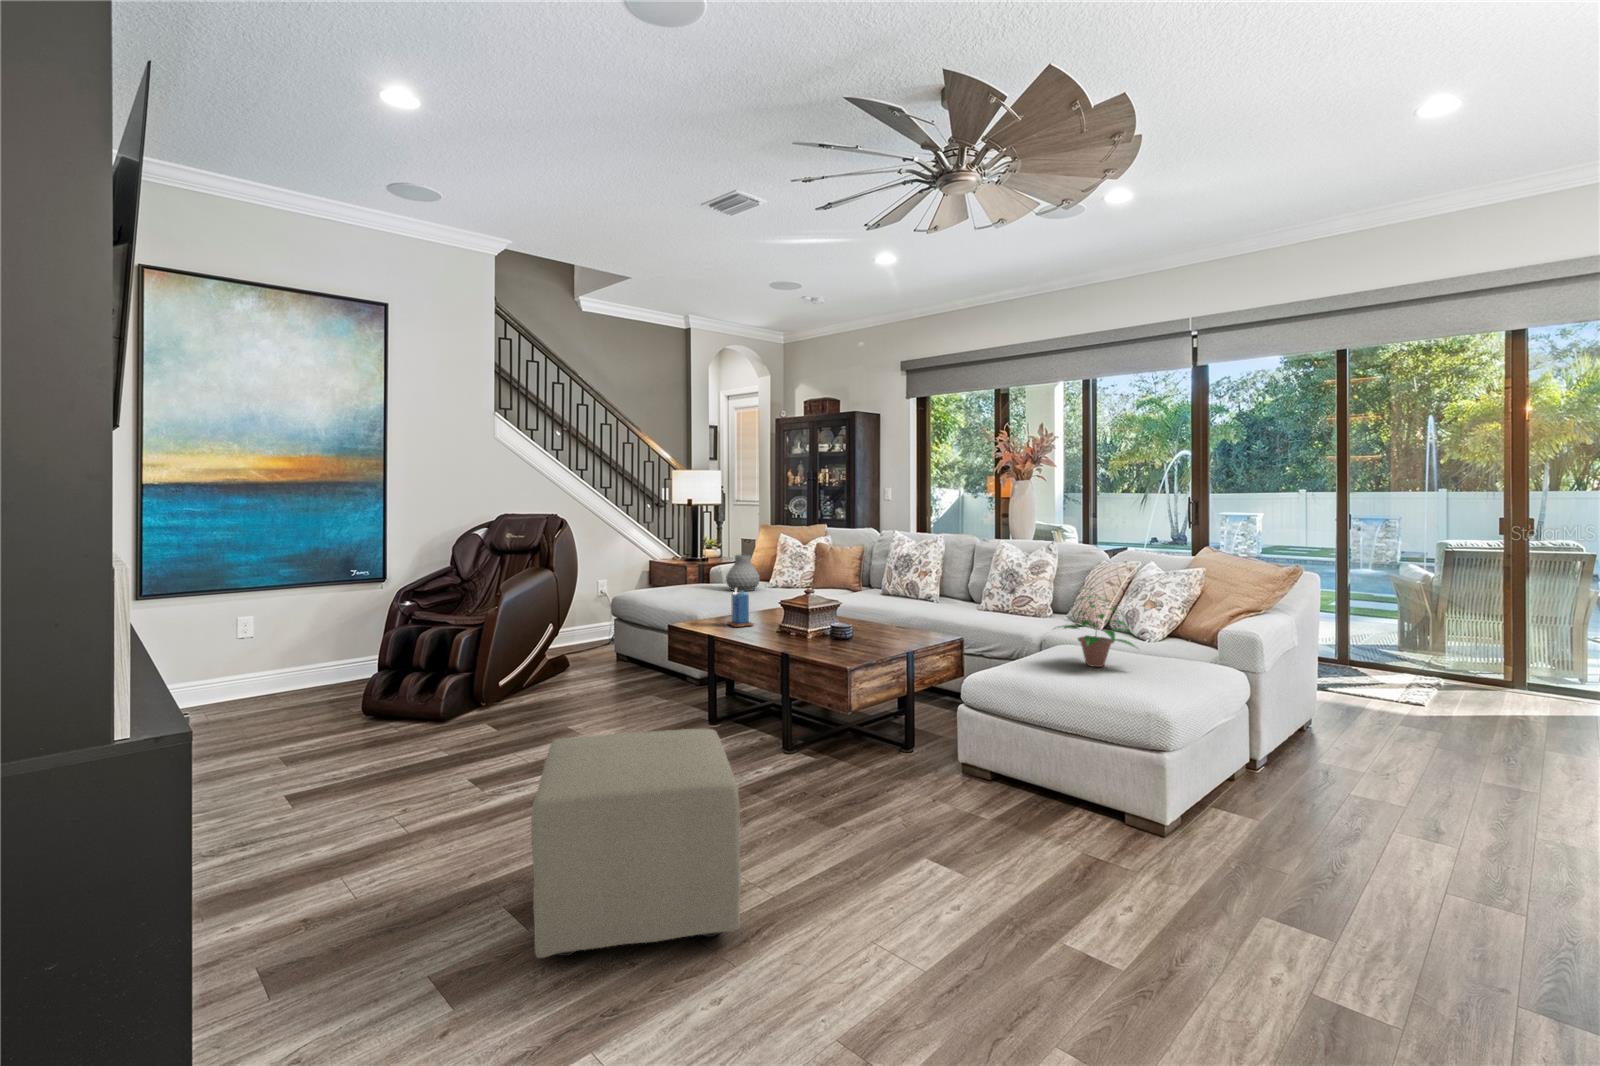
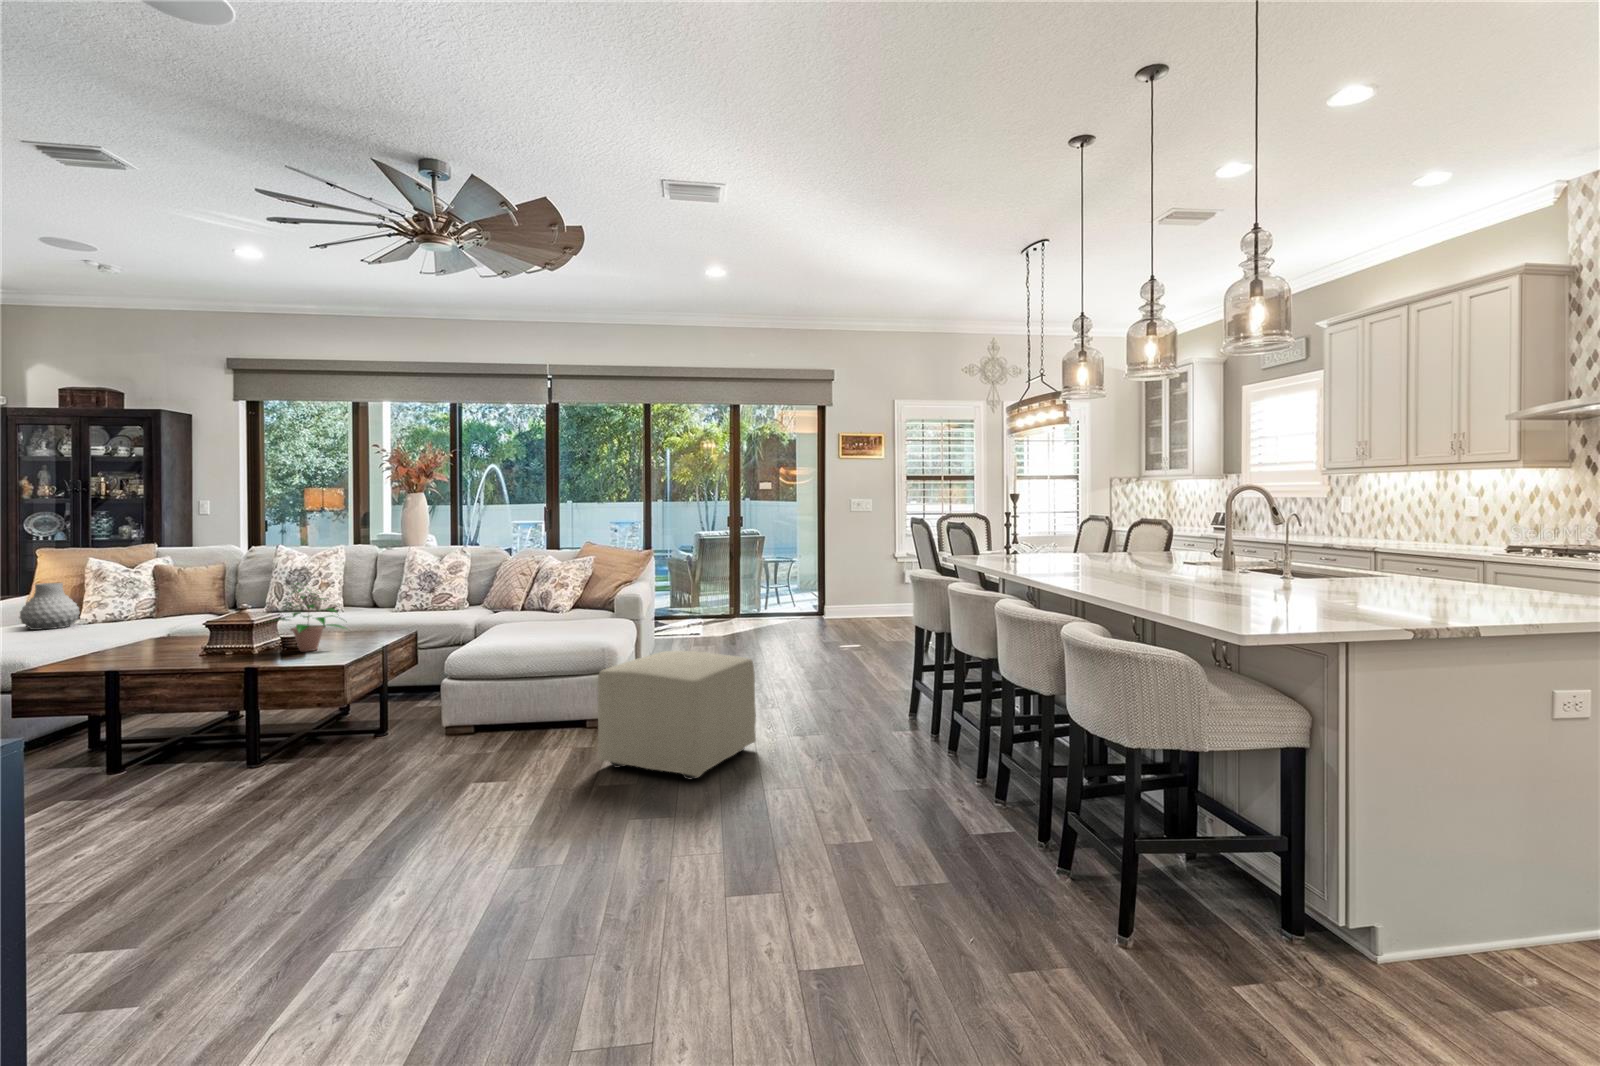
candle: present [727,589,753,627] -> none [113,611,158,656]
potted plant: present [1055,594,1137,667] -> present [274,584,345,651]
ottoman: present [531,729,741,958] -> present [598,651,756,780]

